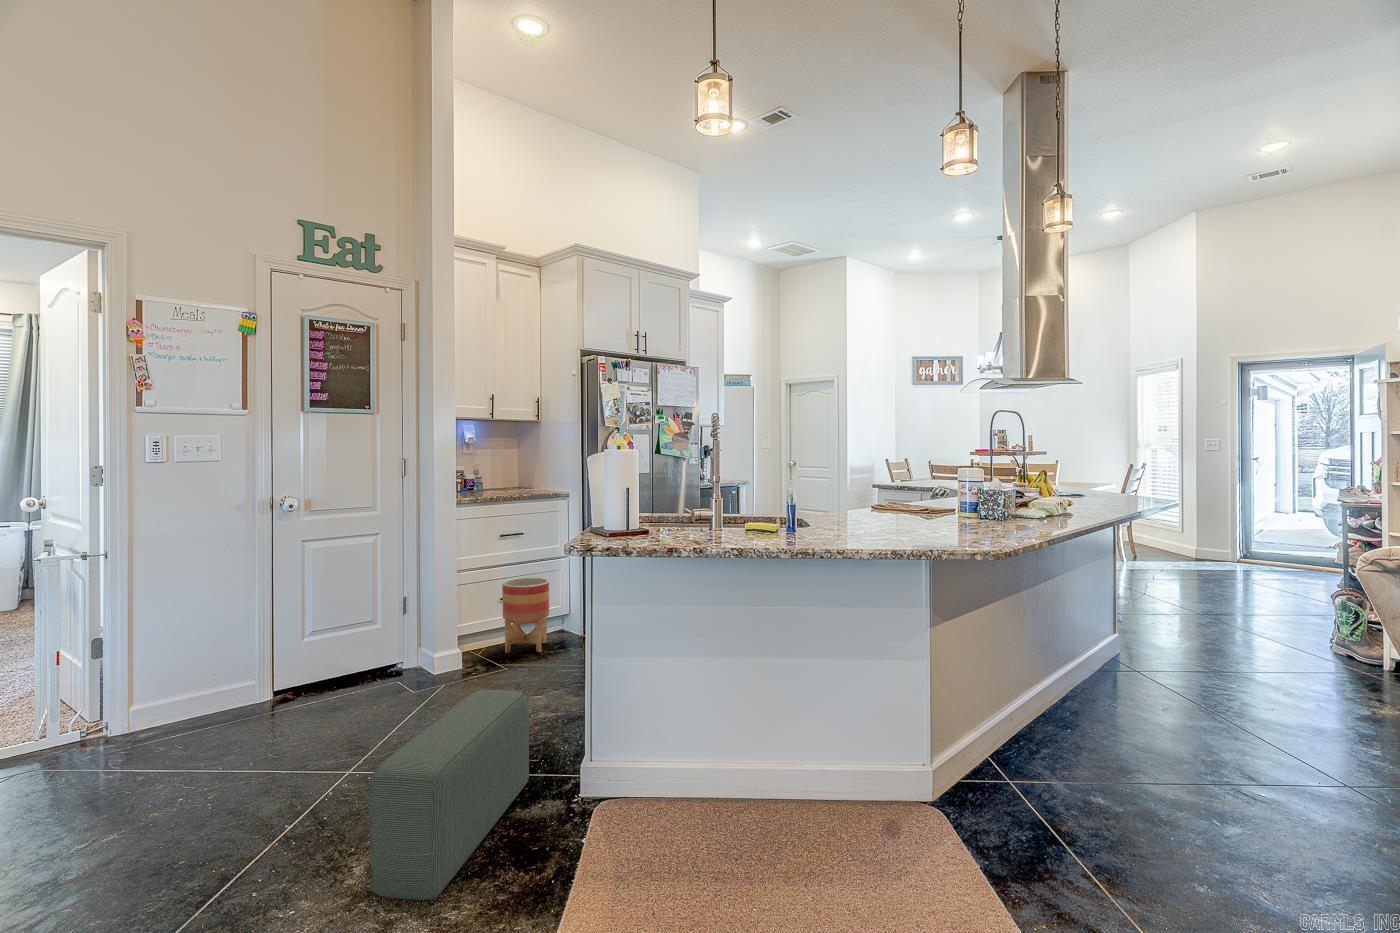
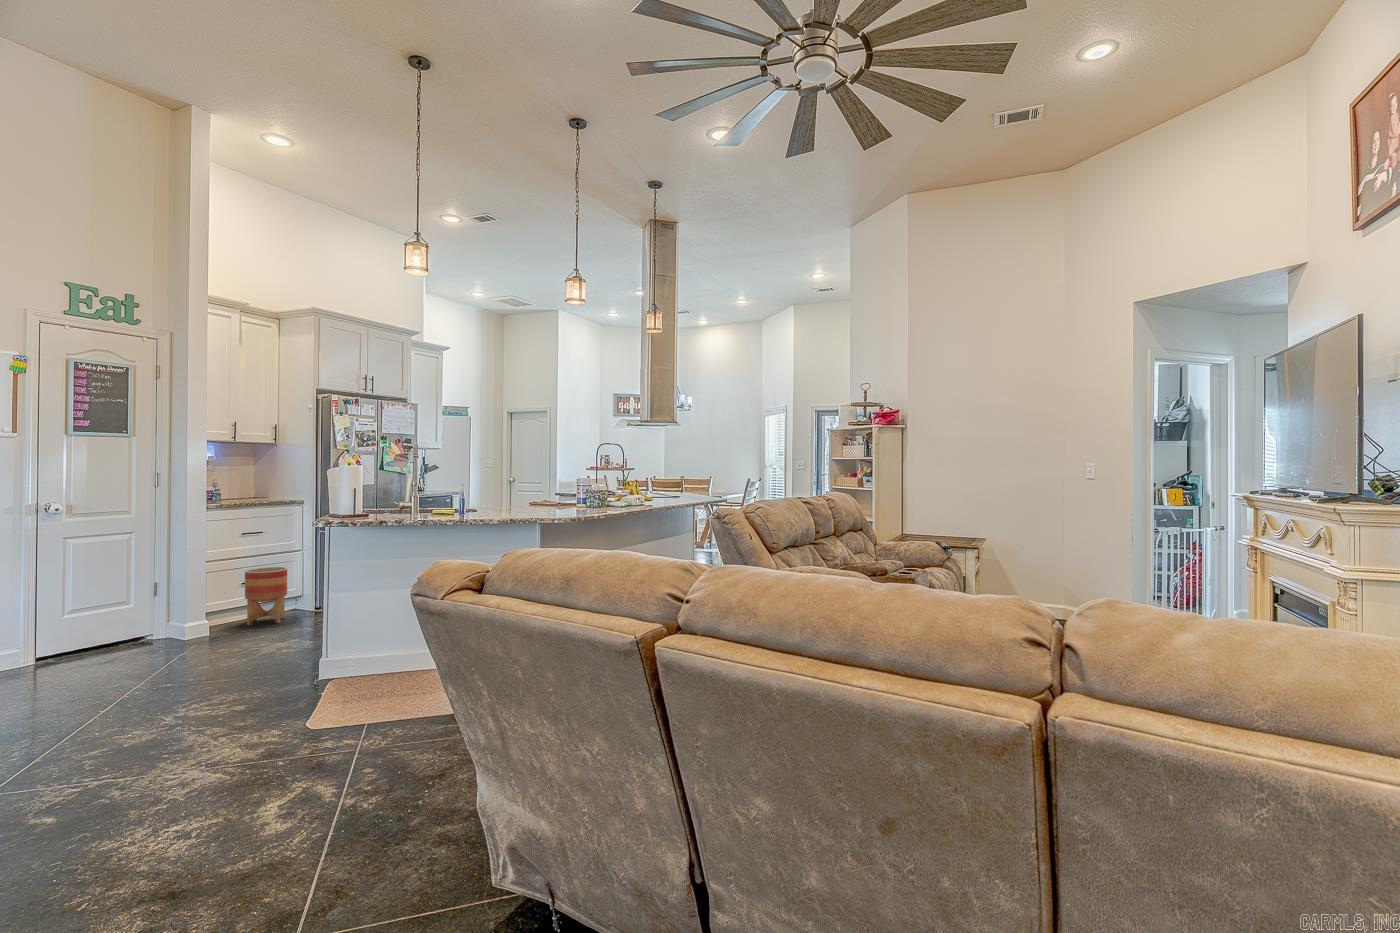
pouf: present [369,690,529,900] -> none [179,621,280,726]

